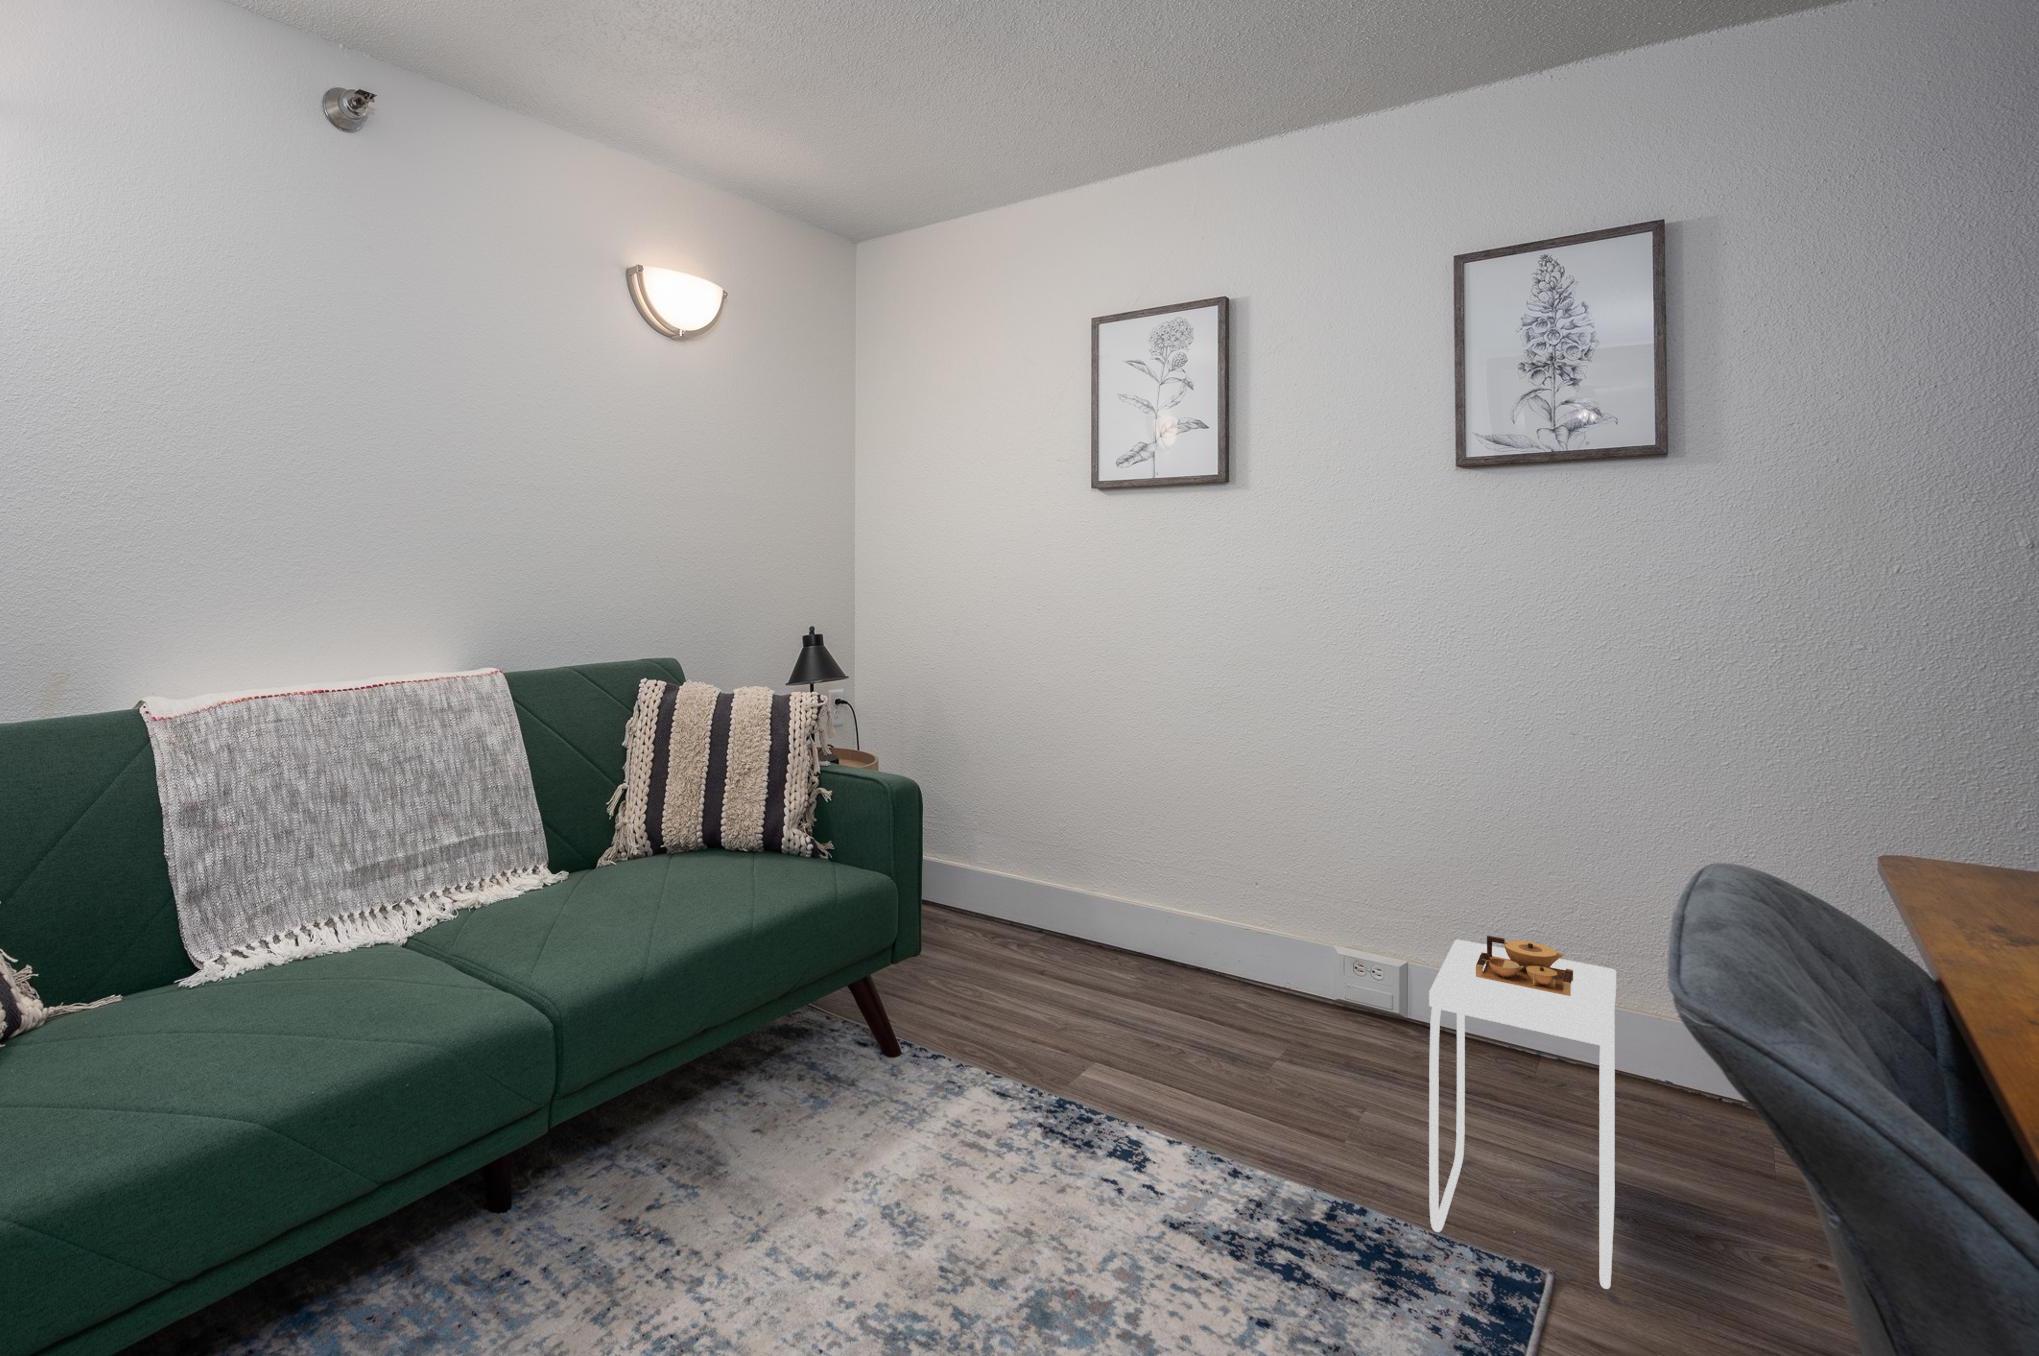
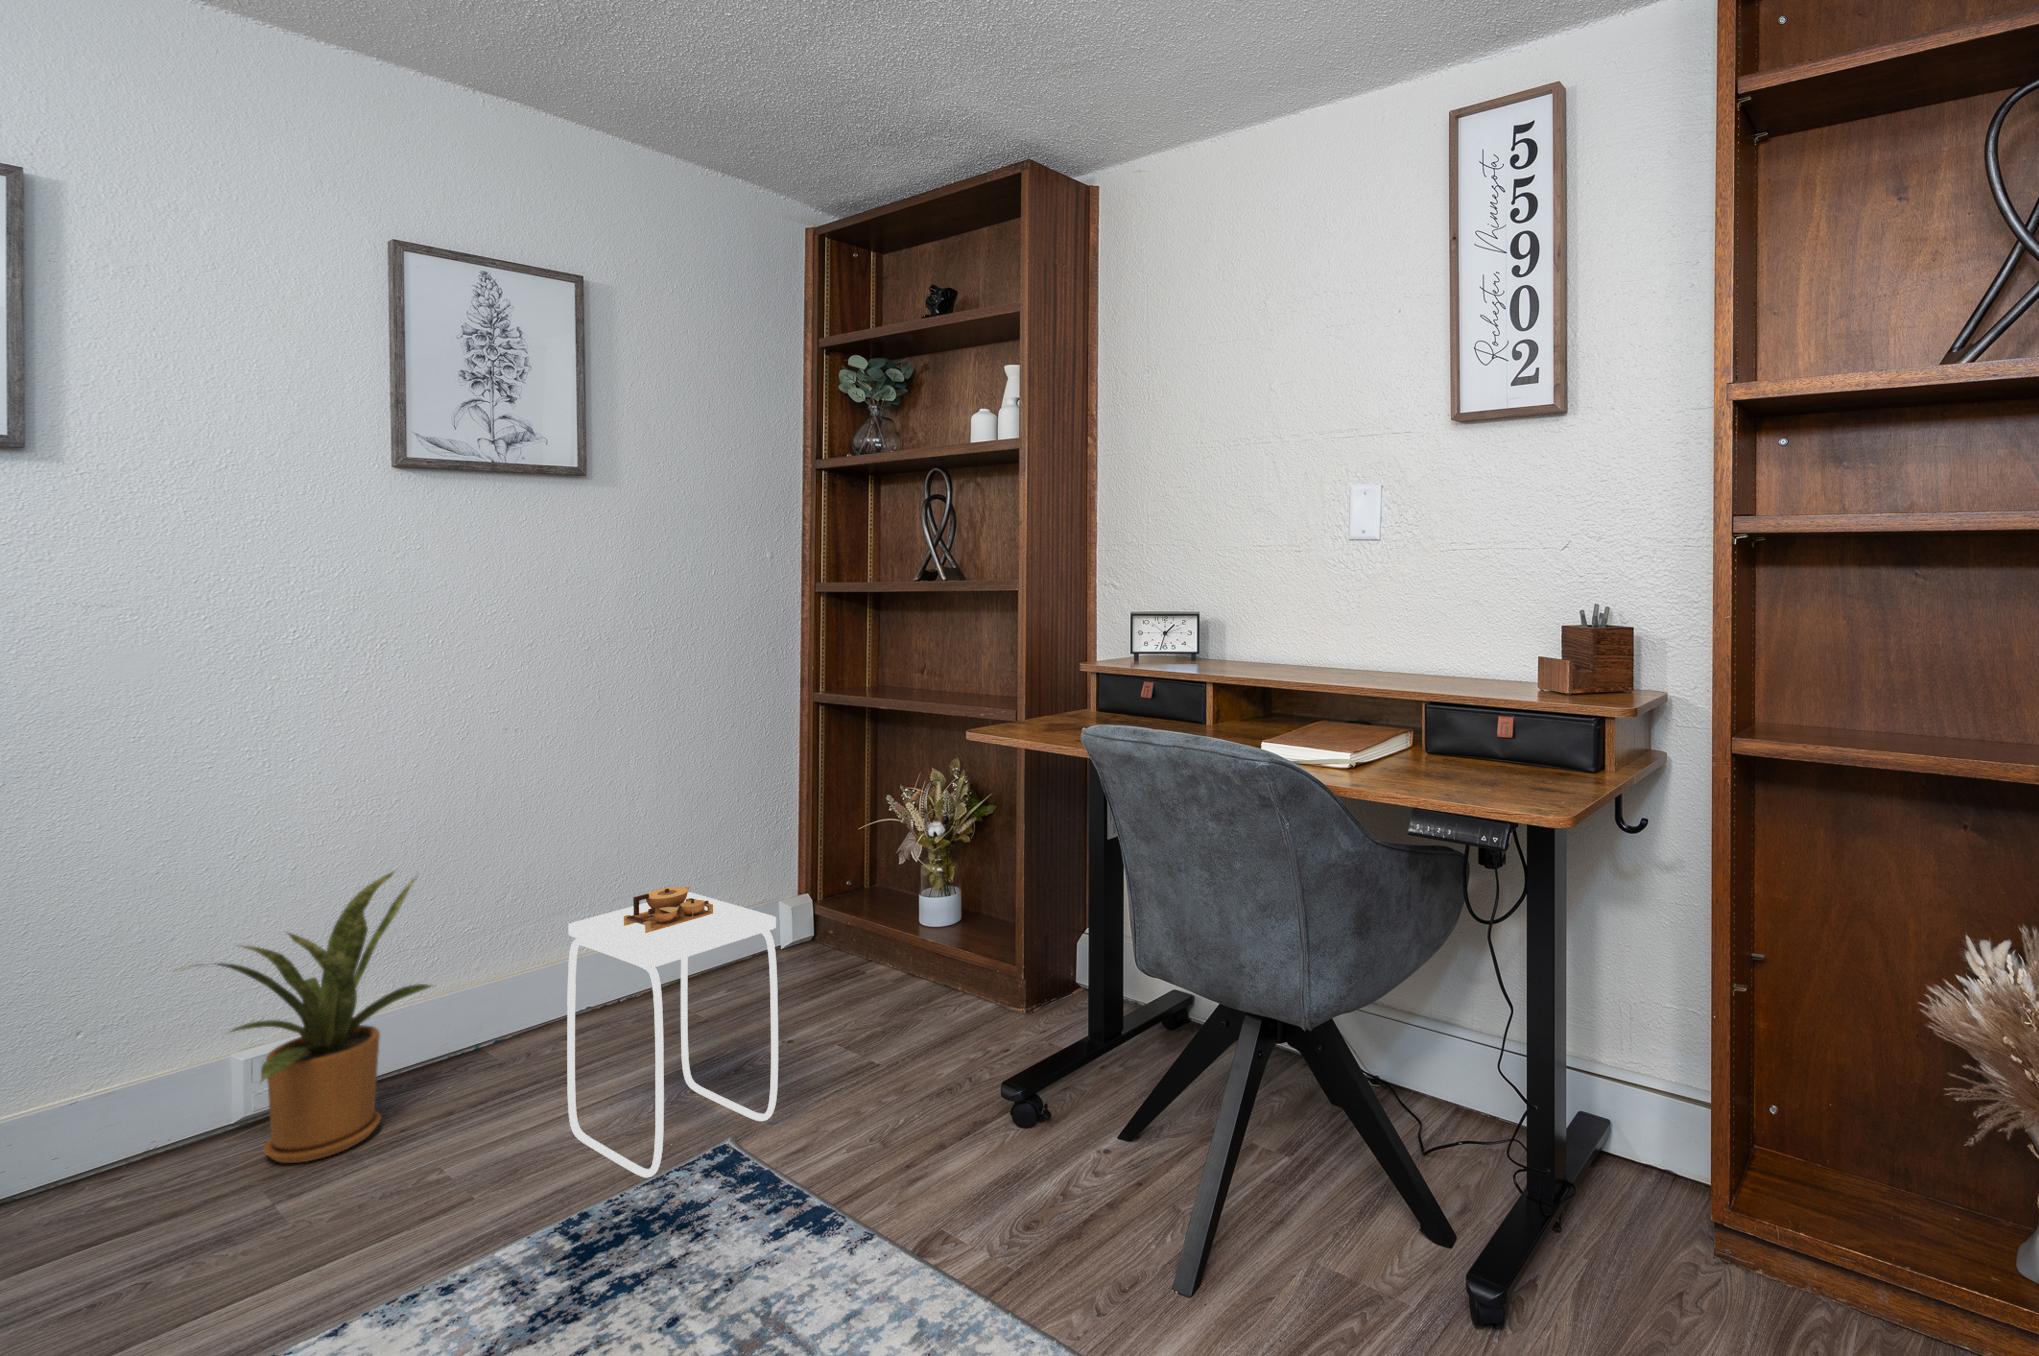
house plant: none [1238,842,1458,1060] -> present [203,872,431,1163]

